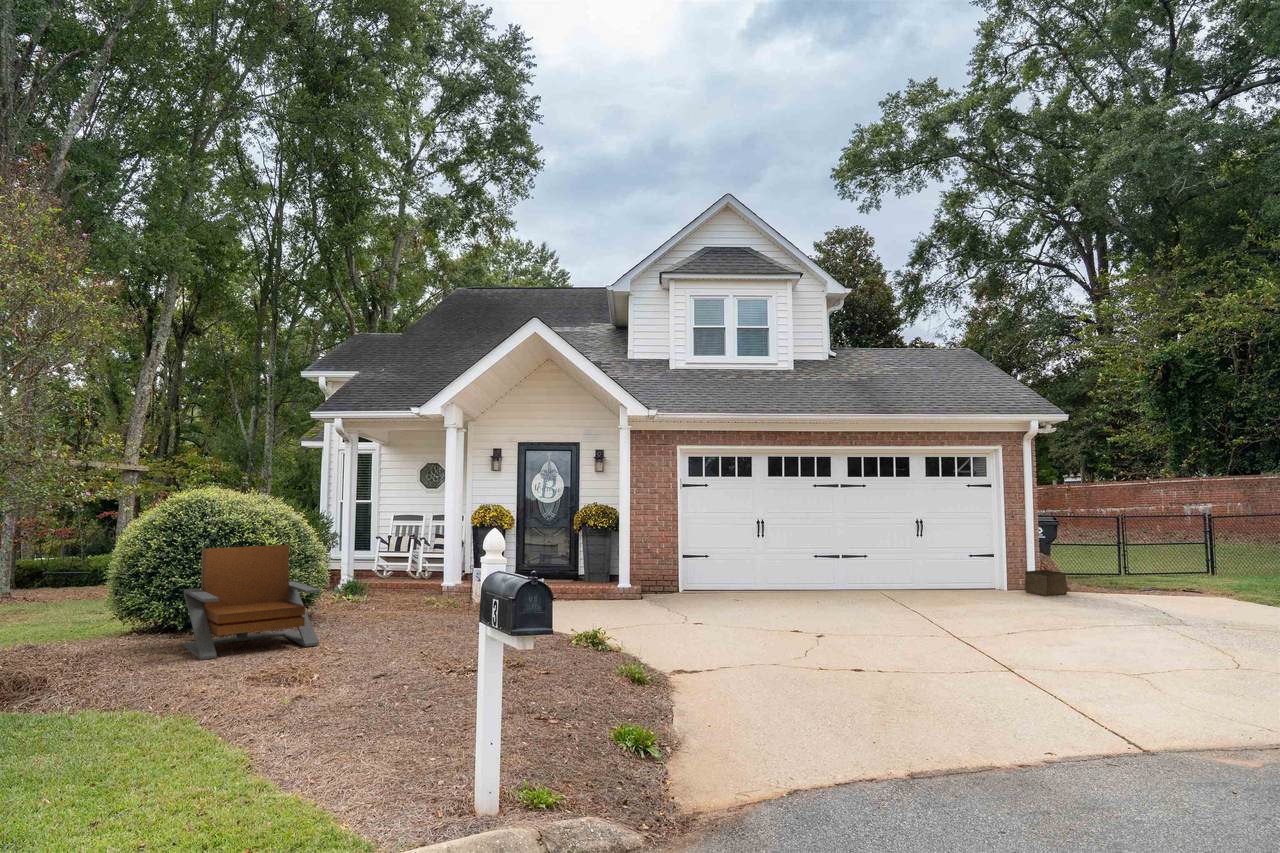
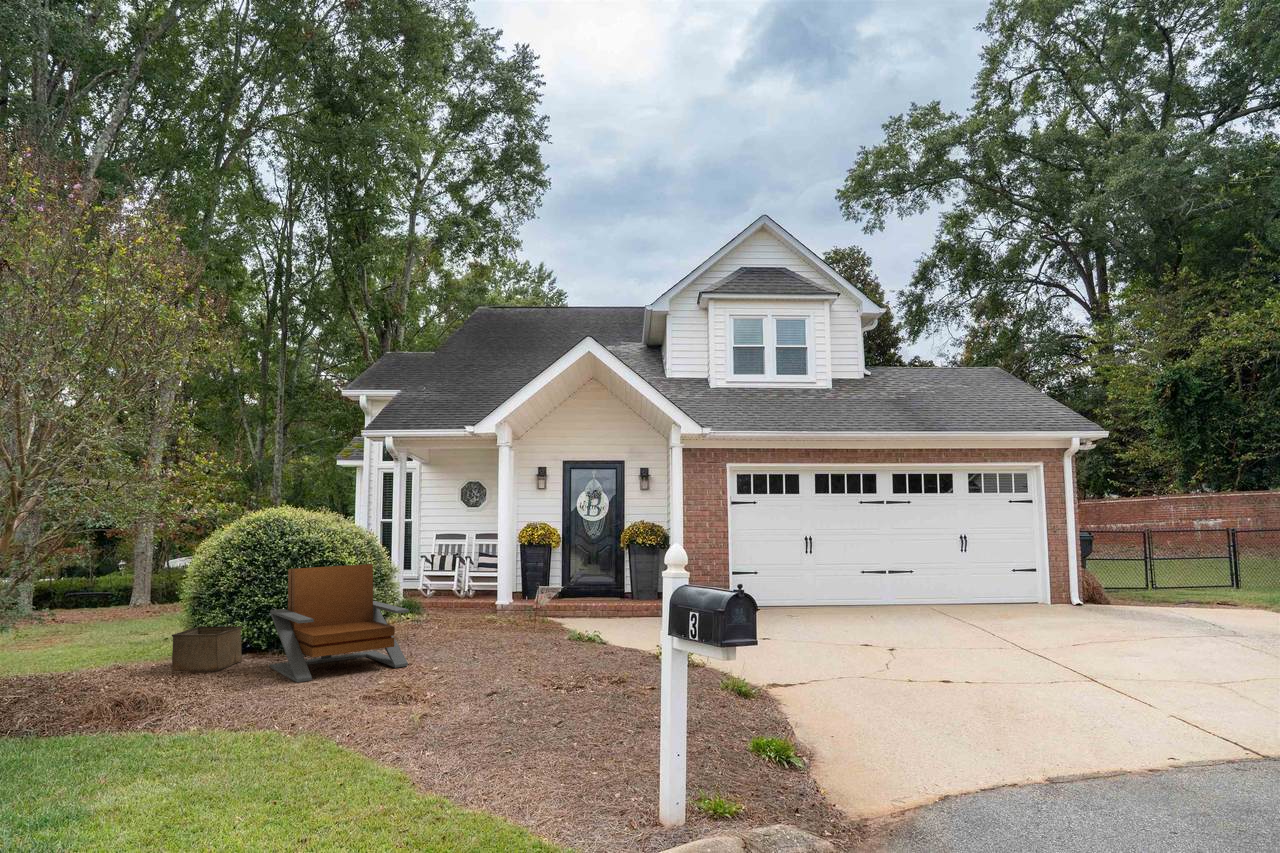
storage bin: present [1025,570,1067,596] -> present [172,626,242,672]

